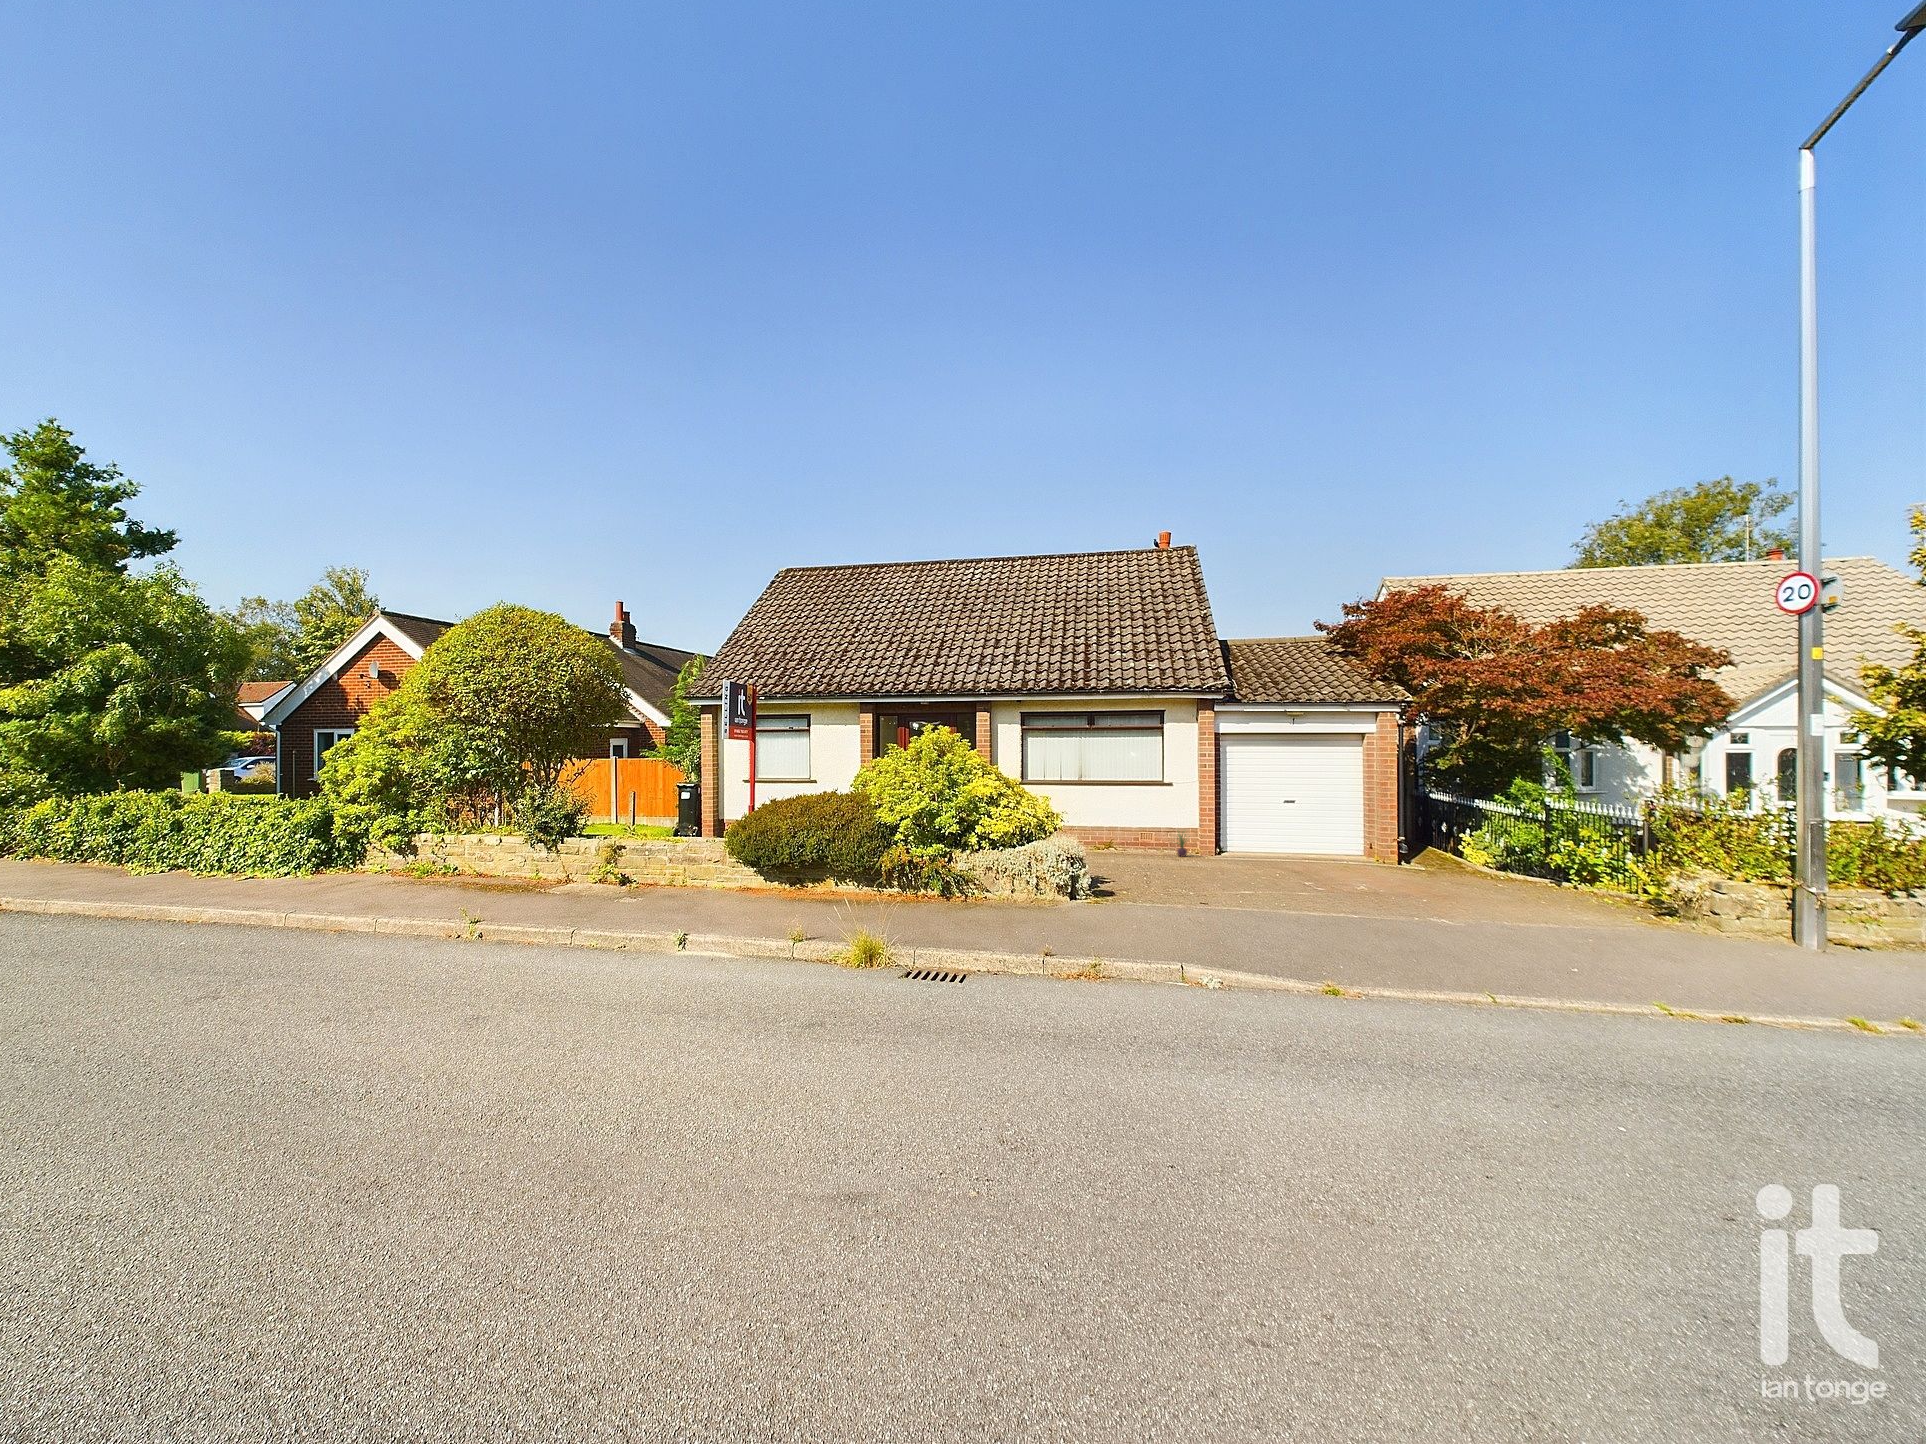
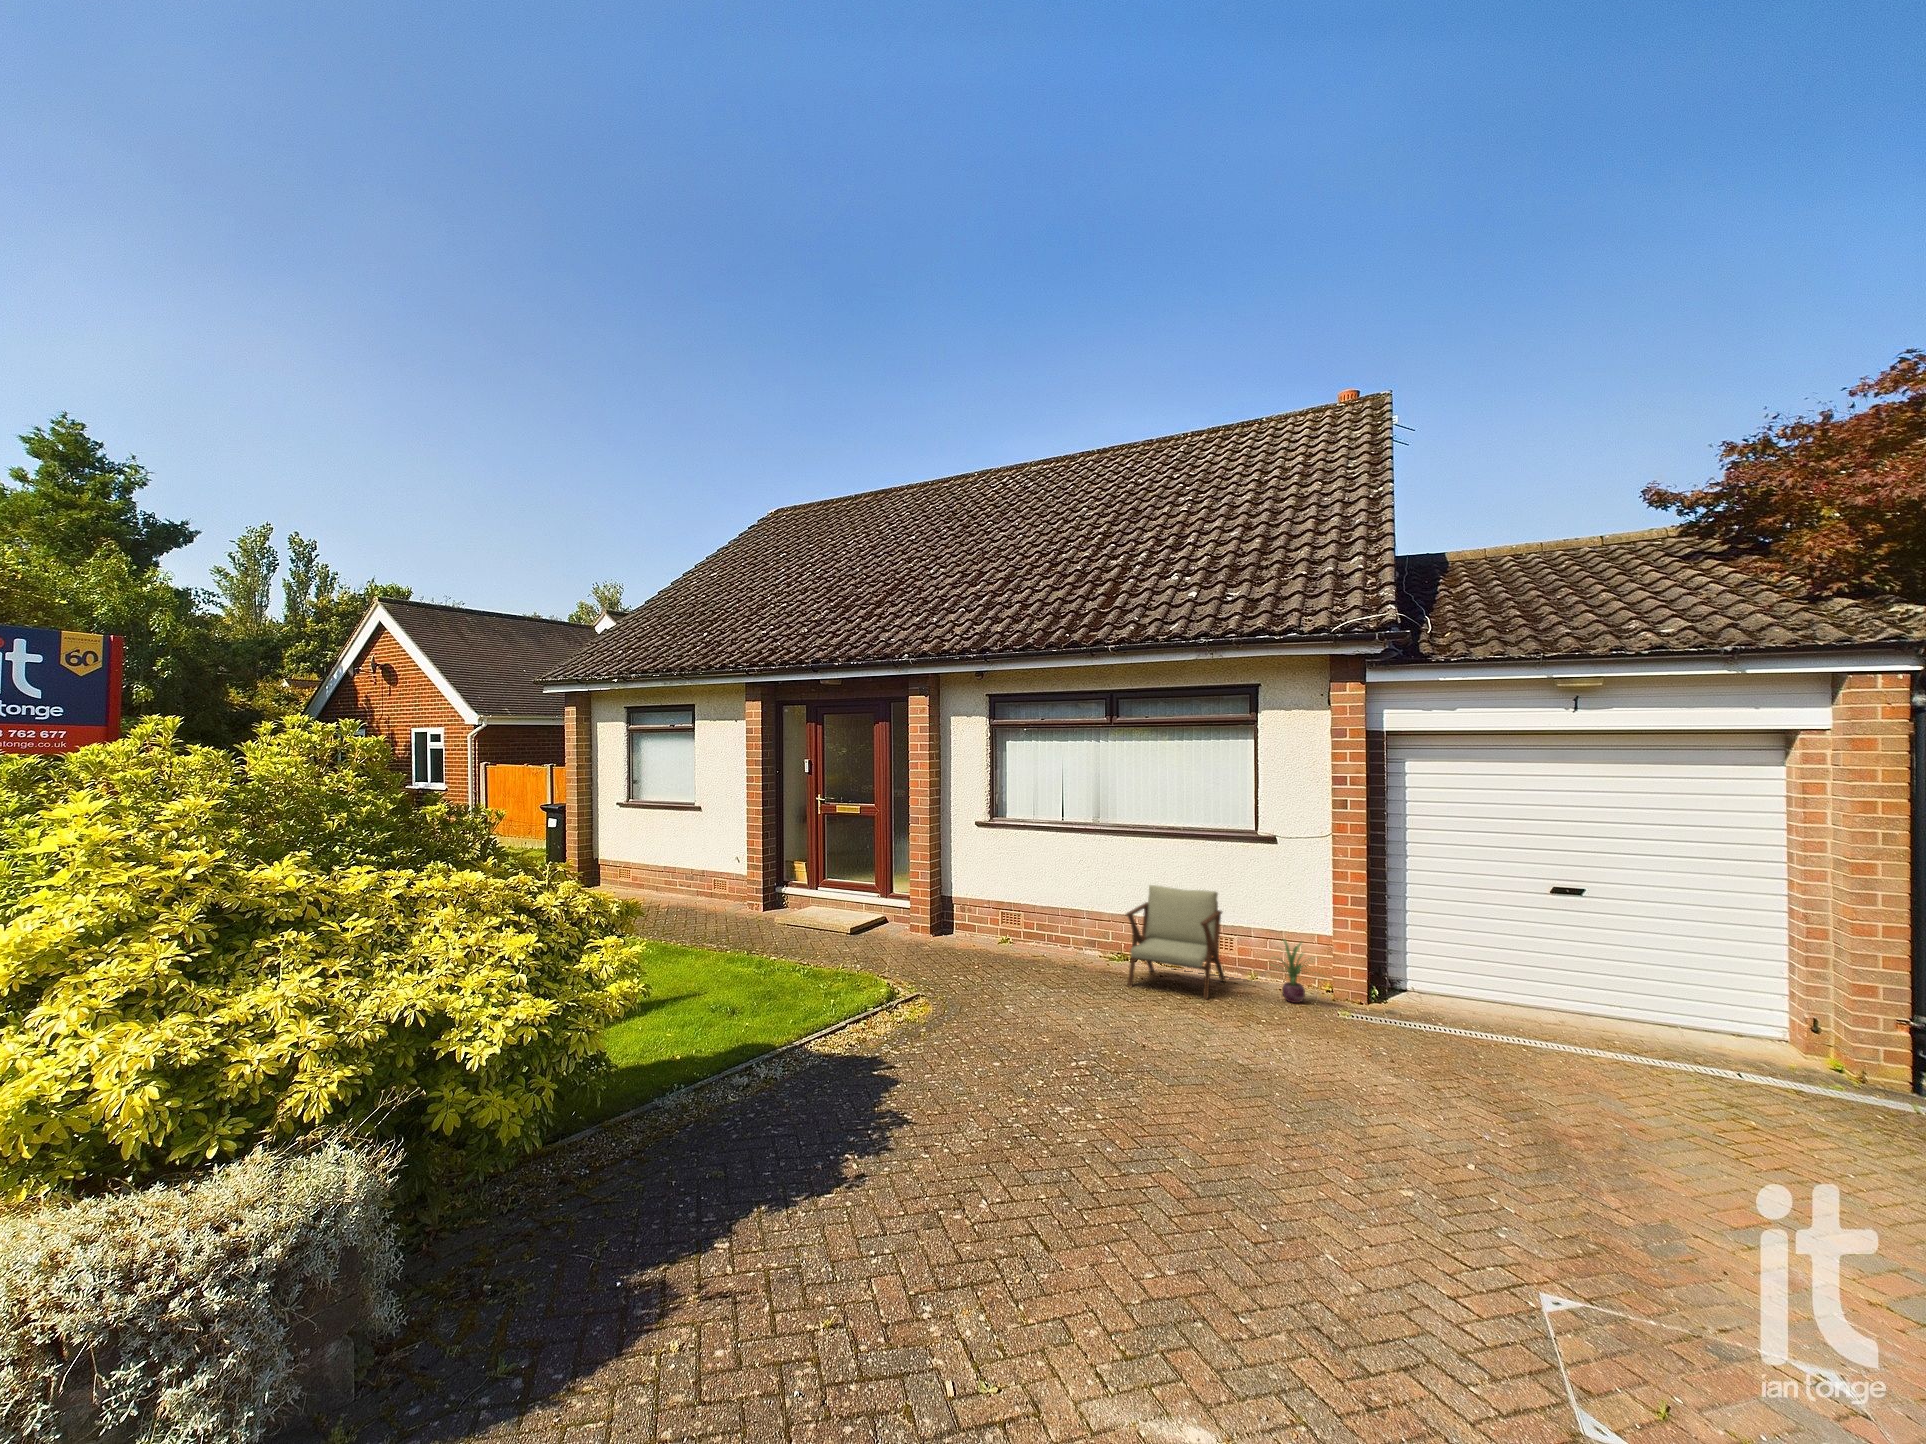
lounge chair: none [1107,809,1149,858] -> present [1126,885,1225,1000]

